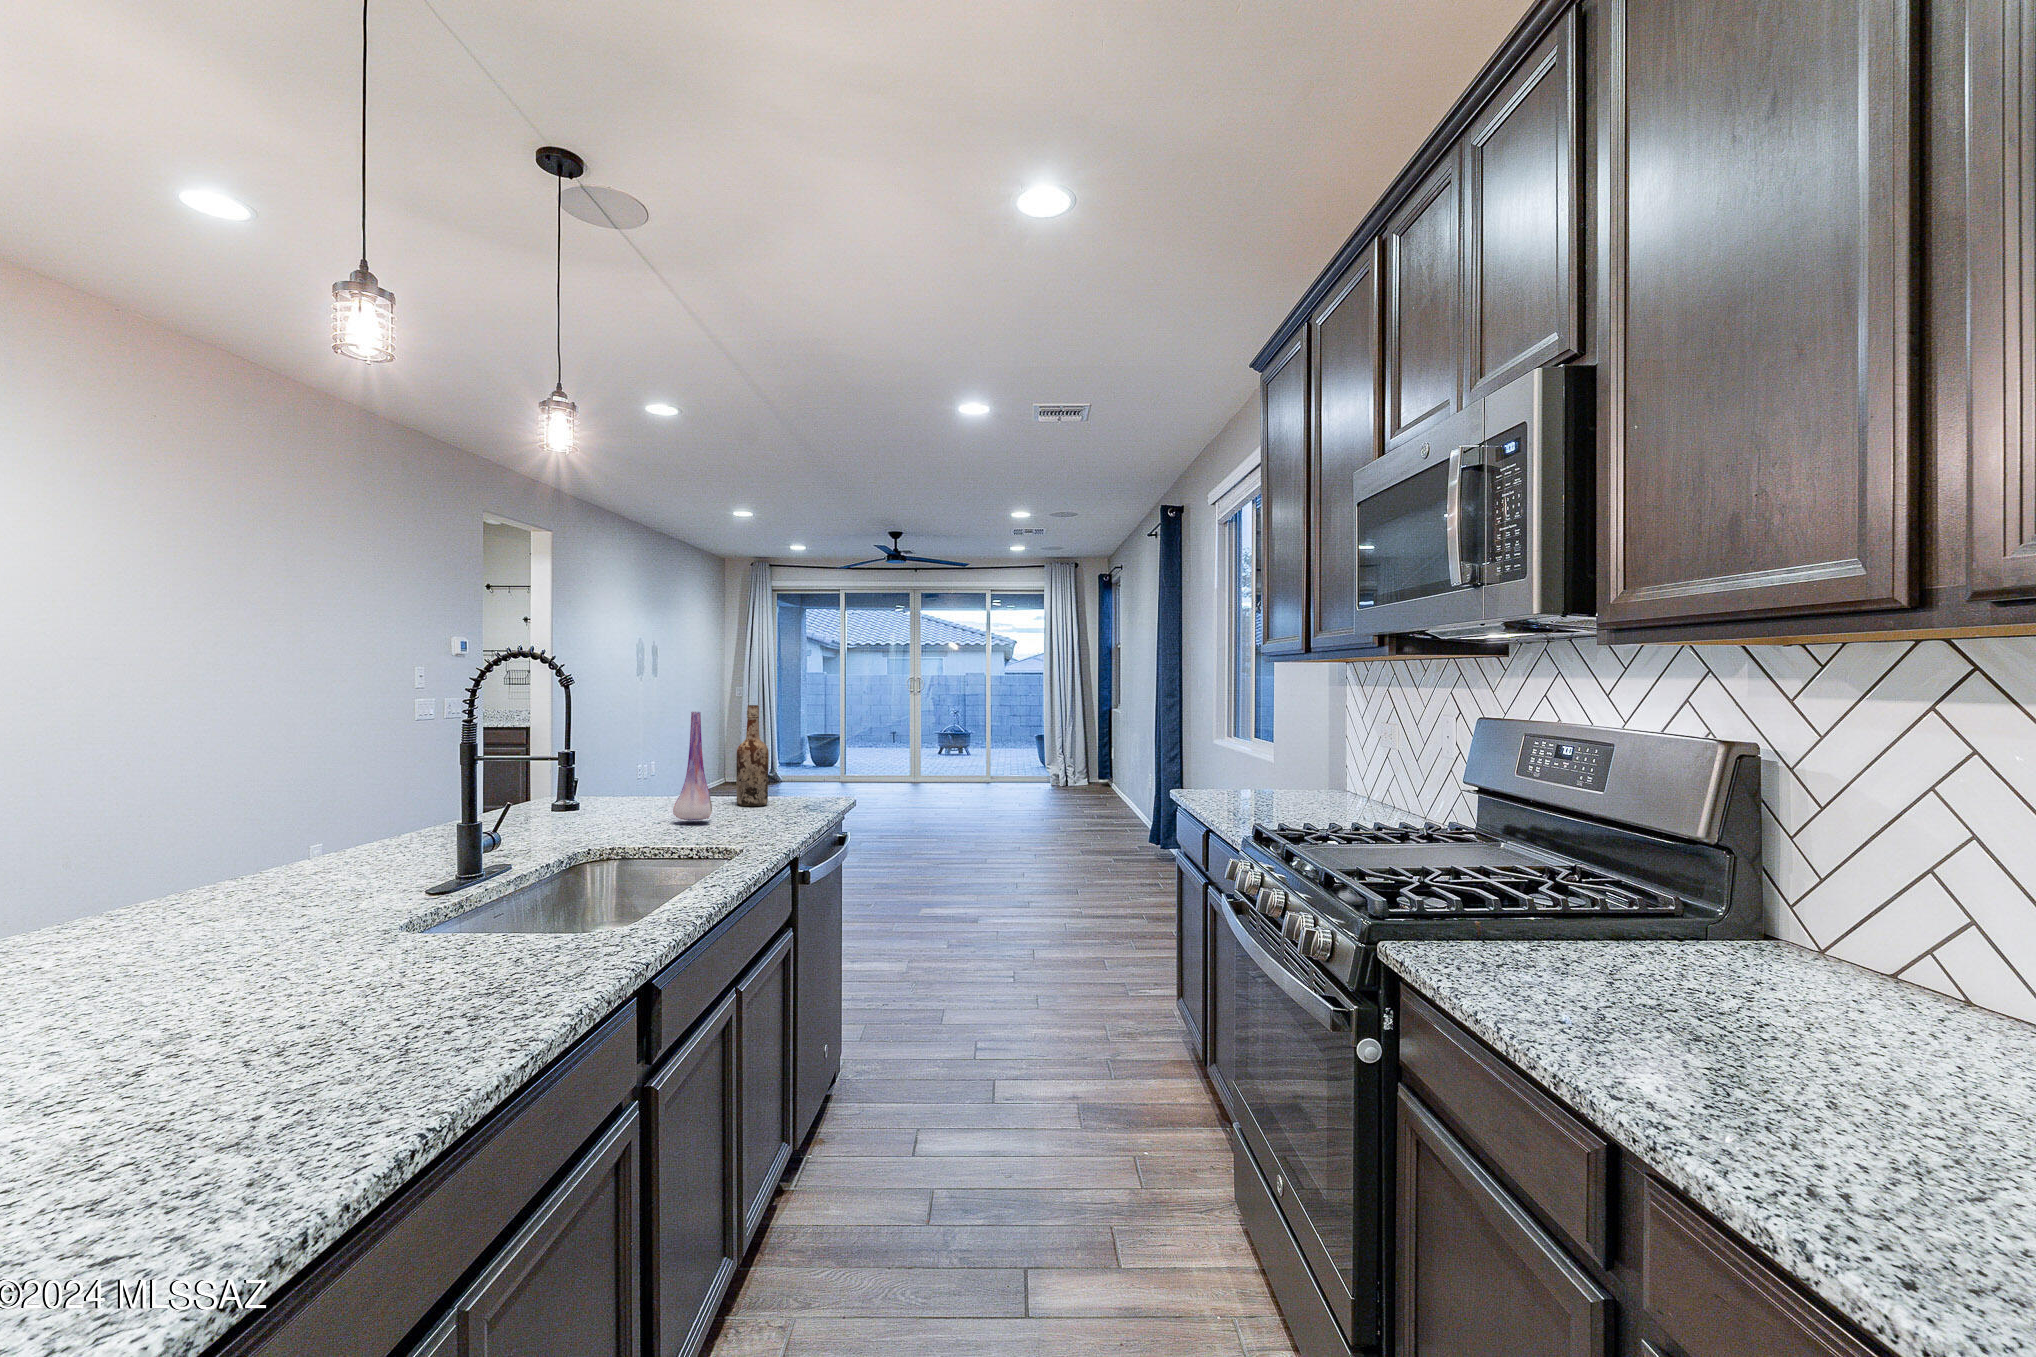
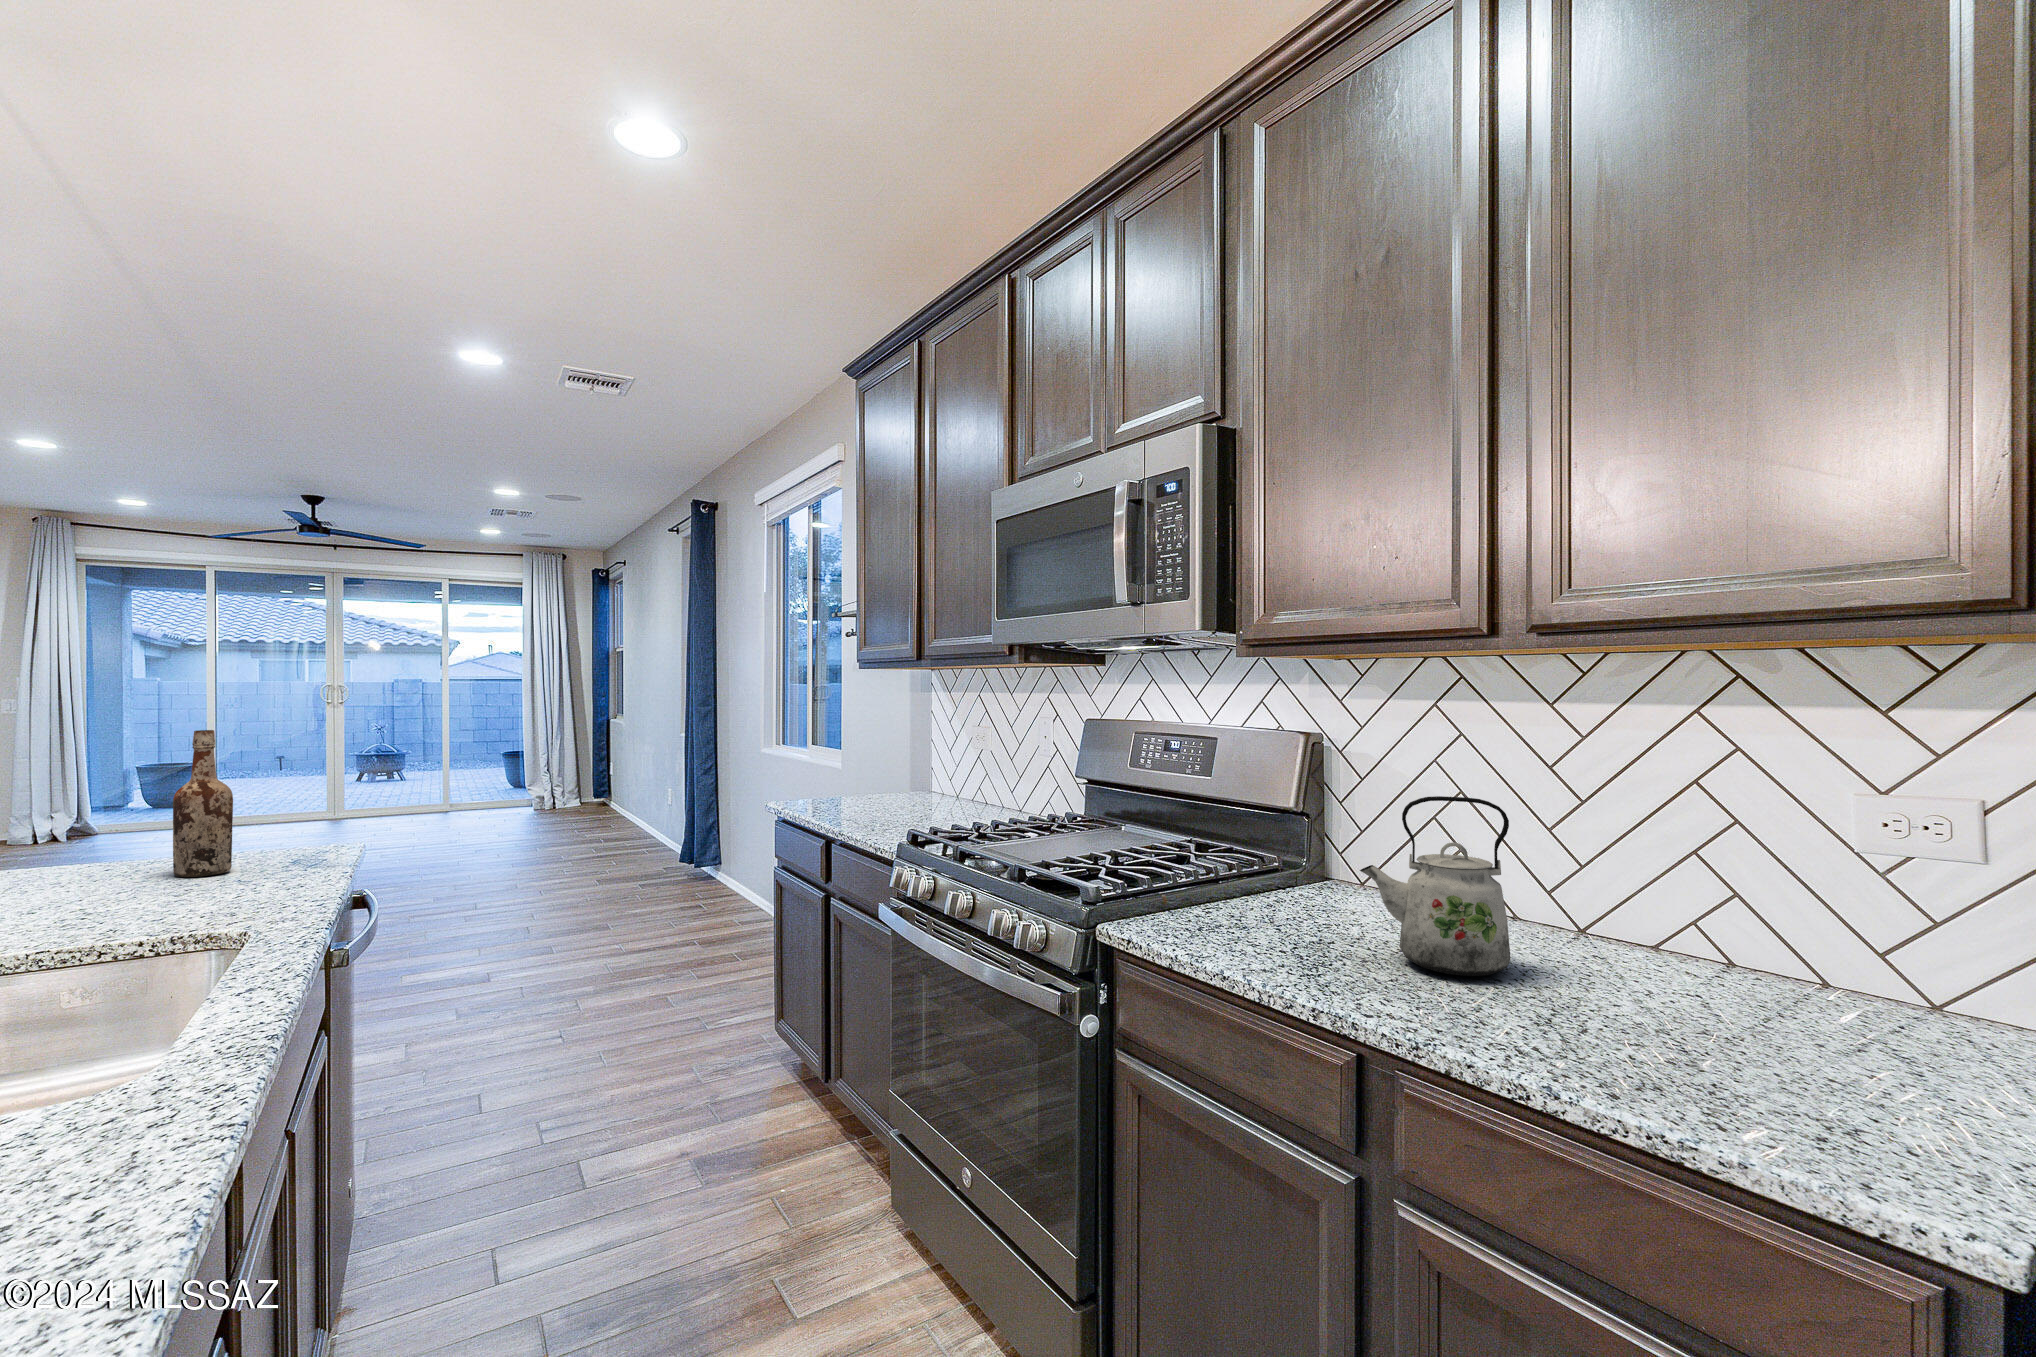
vase: present [673,712,712,820] -> none [67,741,159,913]
kettle: none [1691,833,1939,1095] -> present [1360,796,1511,976]

